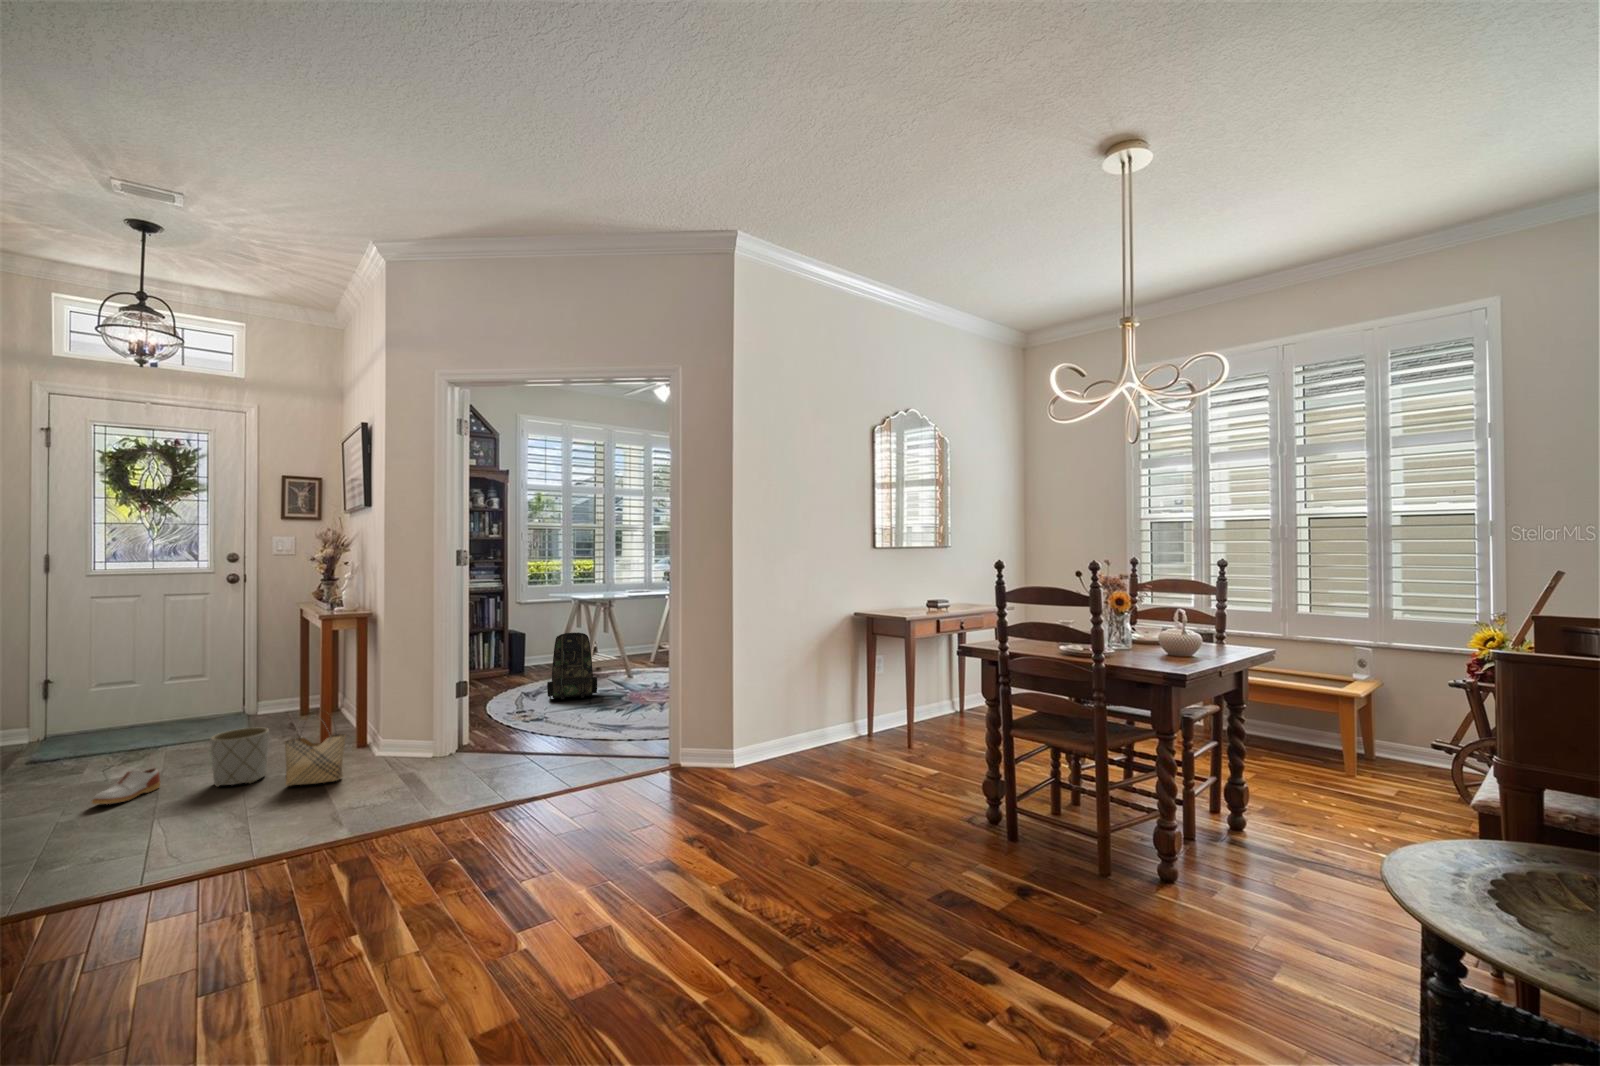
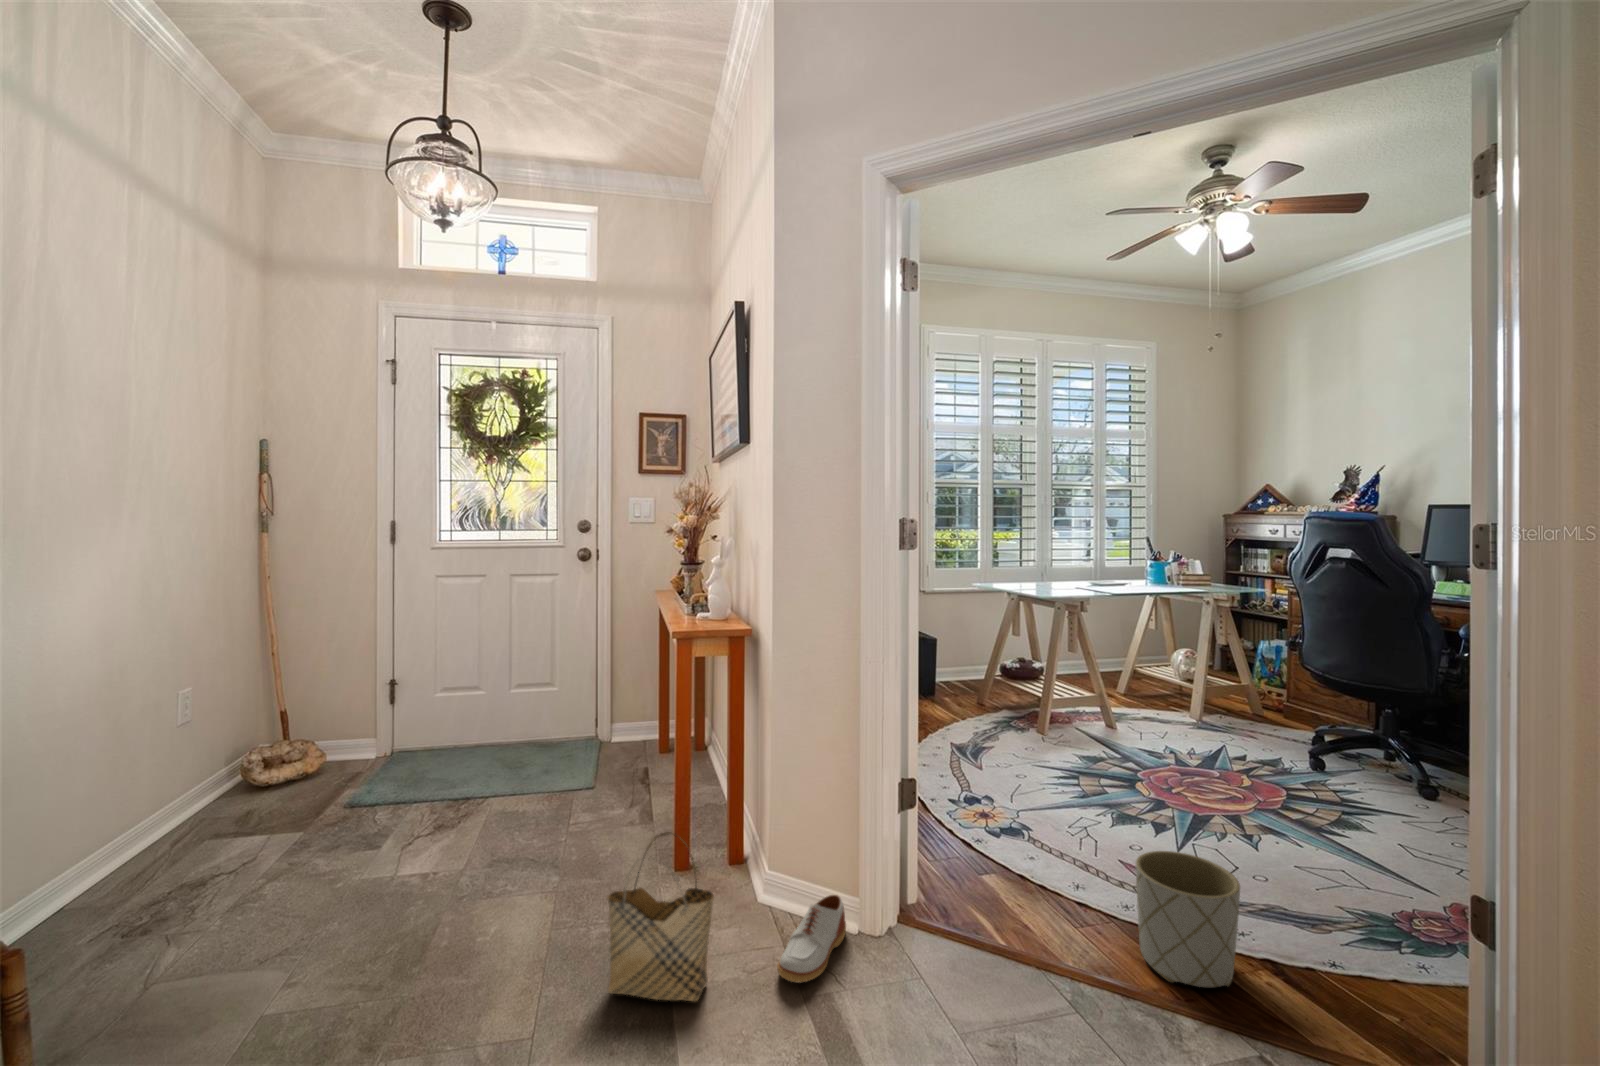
backpack: present [547,632,597,702] -> none [1004,665,1096,788]
planter: present [211,727,269,787] -> present [1136,851,1240,987]
shoe: present [92,768,160,804] -> present [777,895,846,982]

